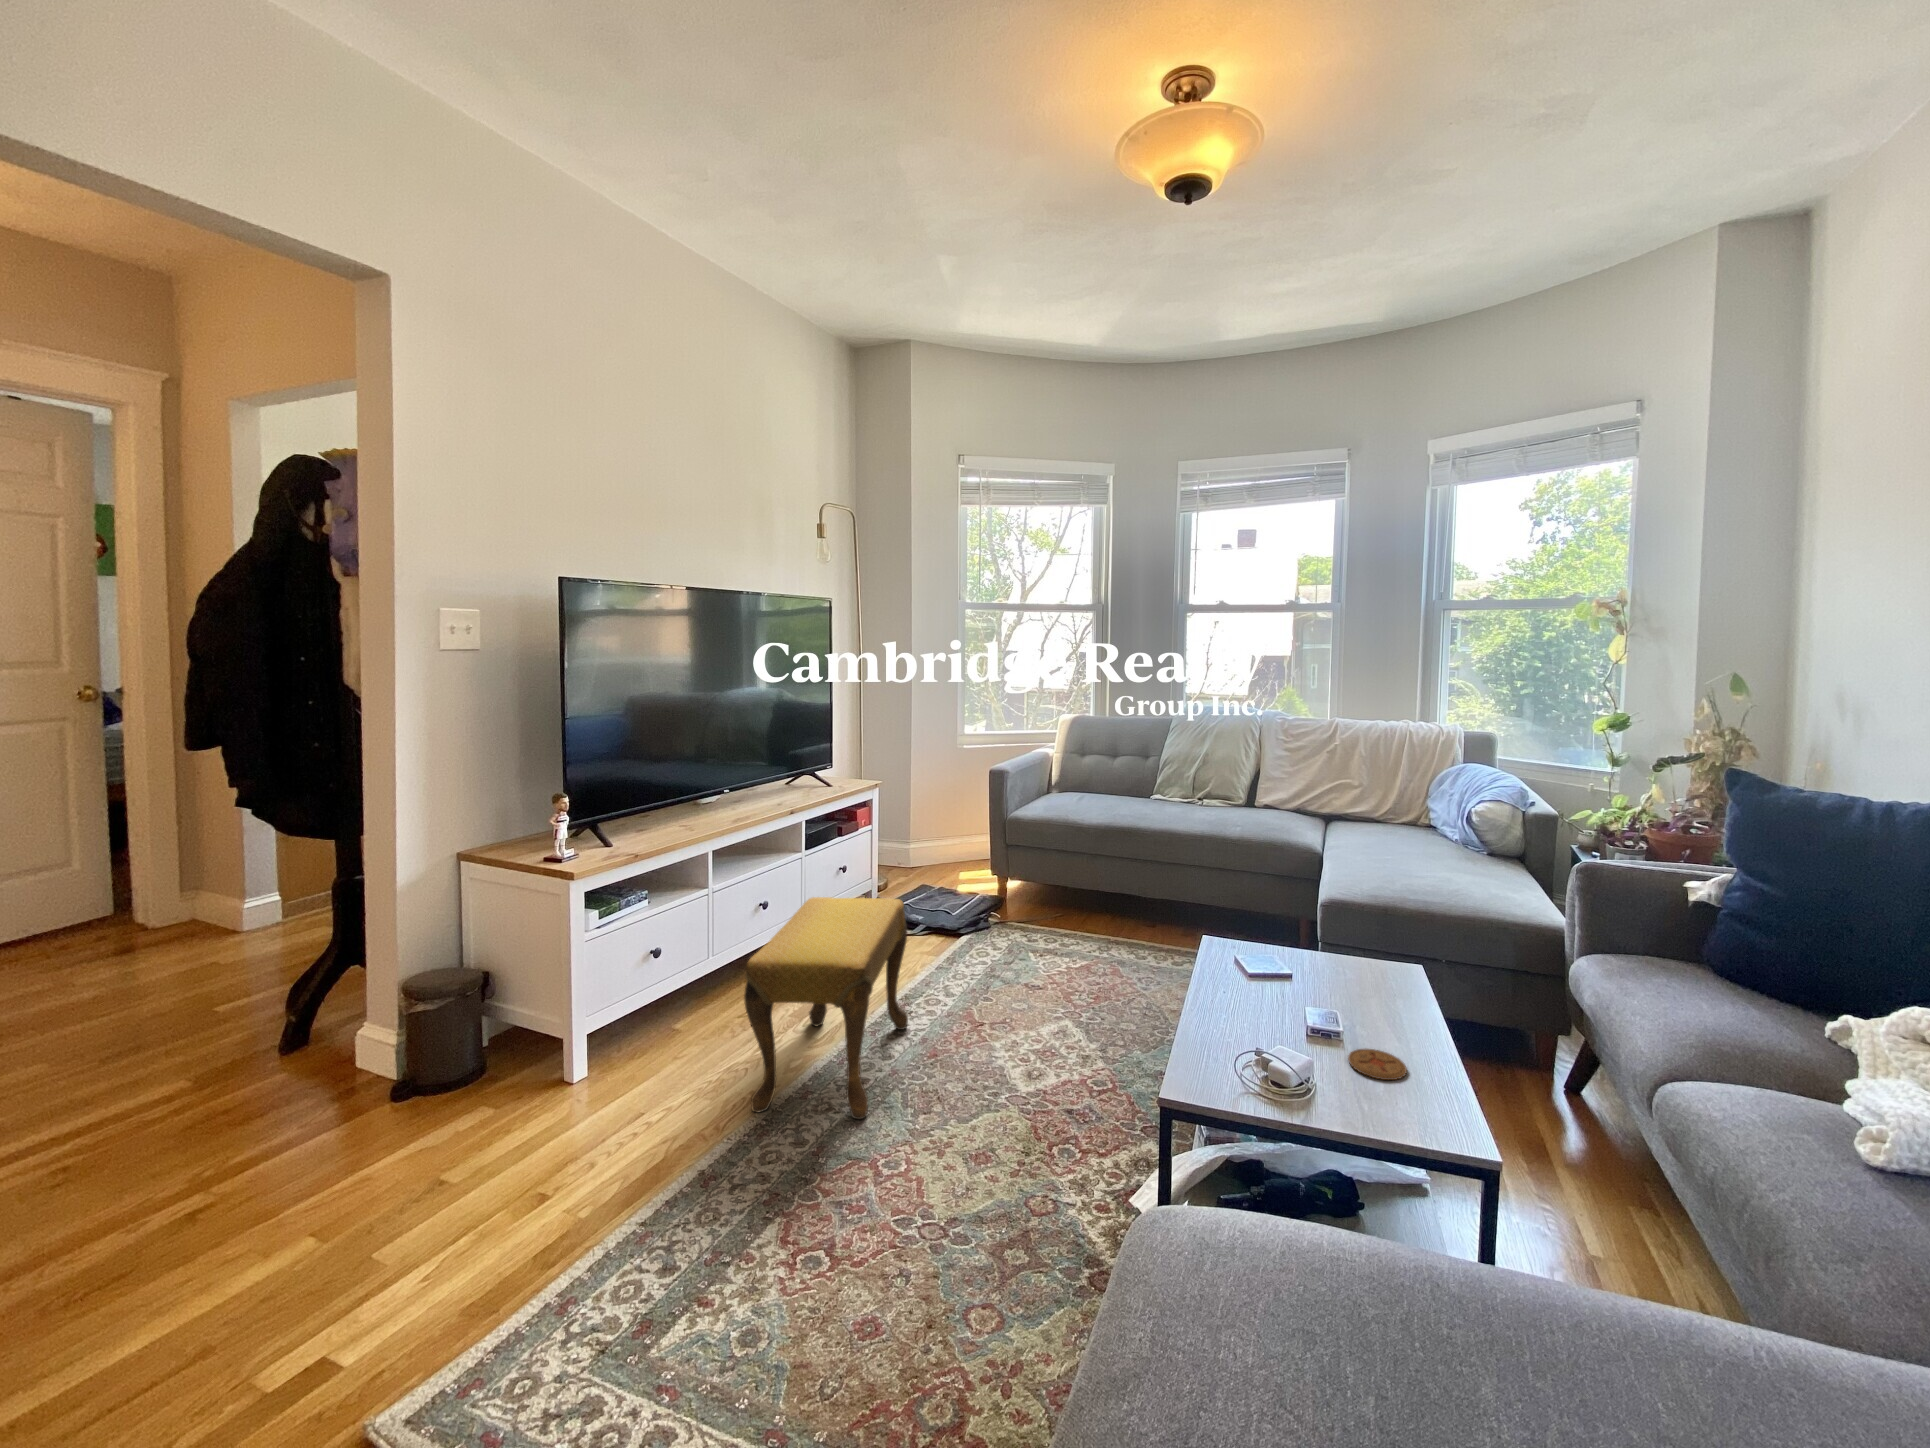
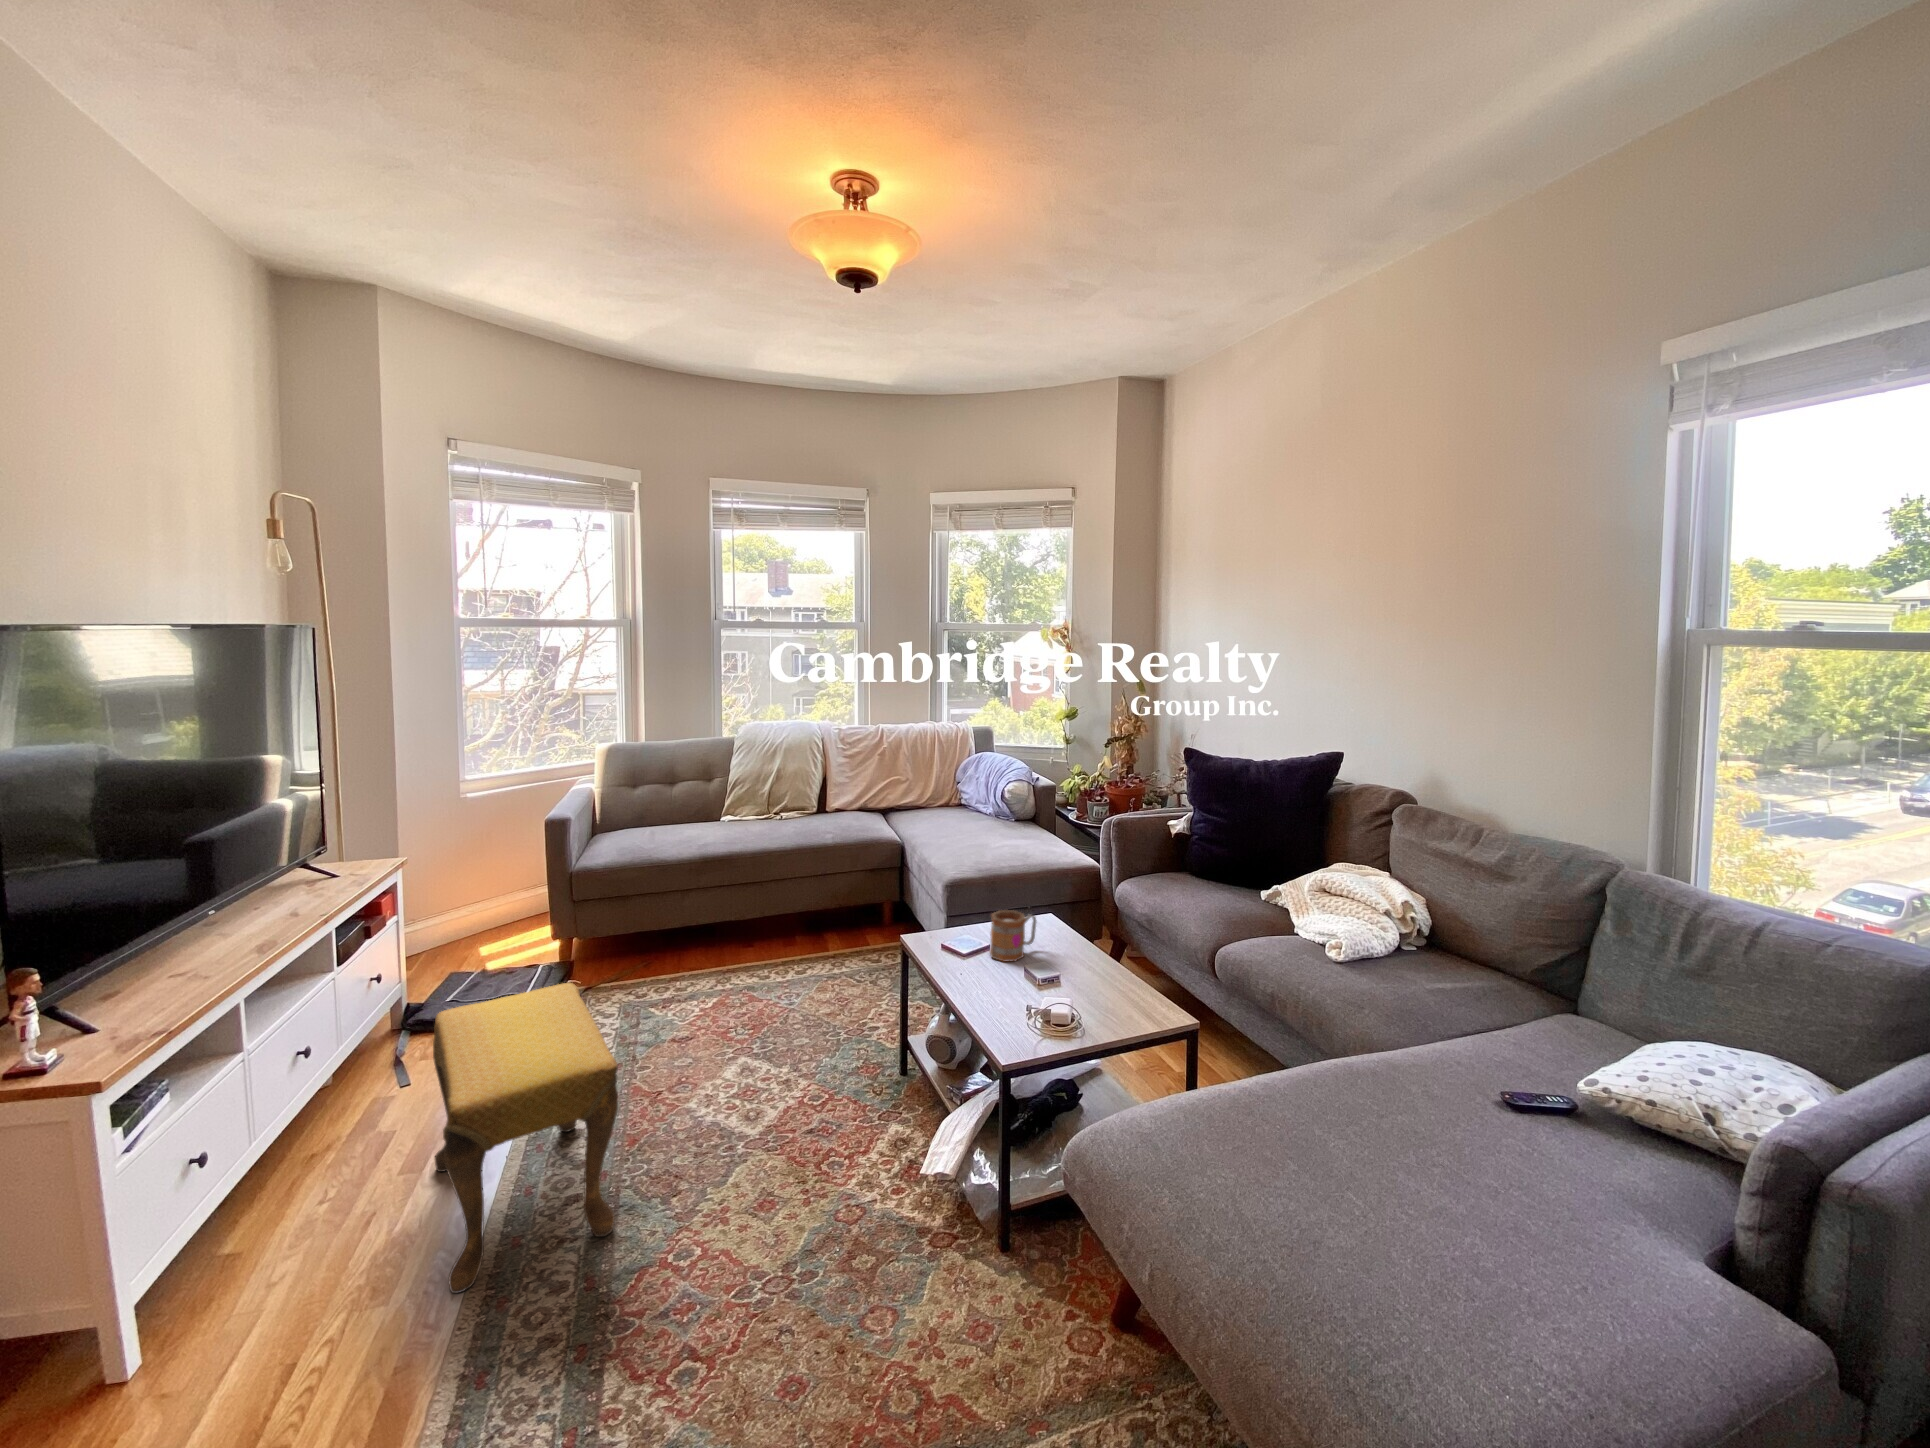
mug: none [1303,927,1377,997] -> present [990,910,1036,962]
coaster: present [1348,1049,1407,1080] -> none [1064,988,1101,1007]

